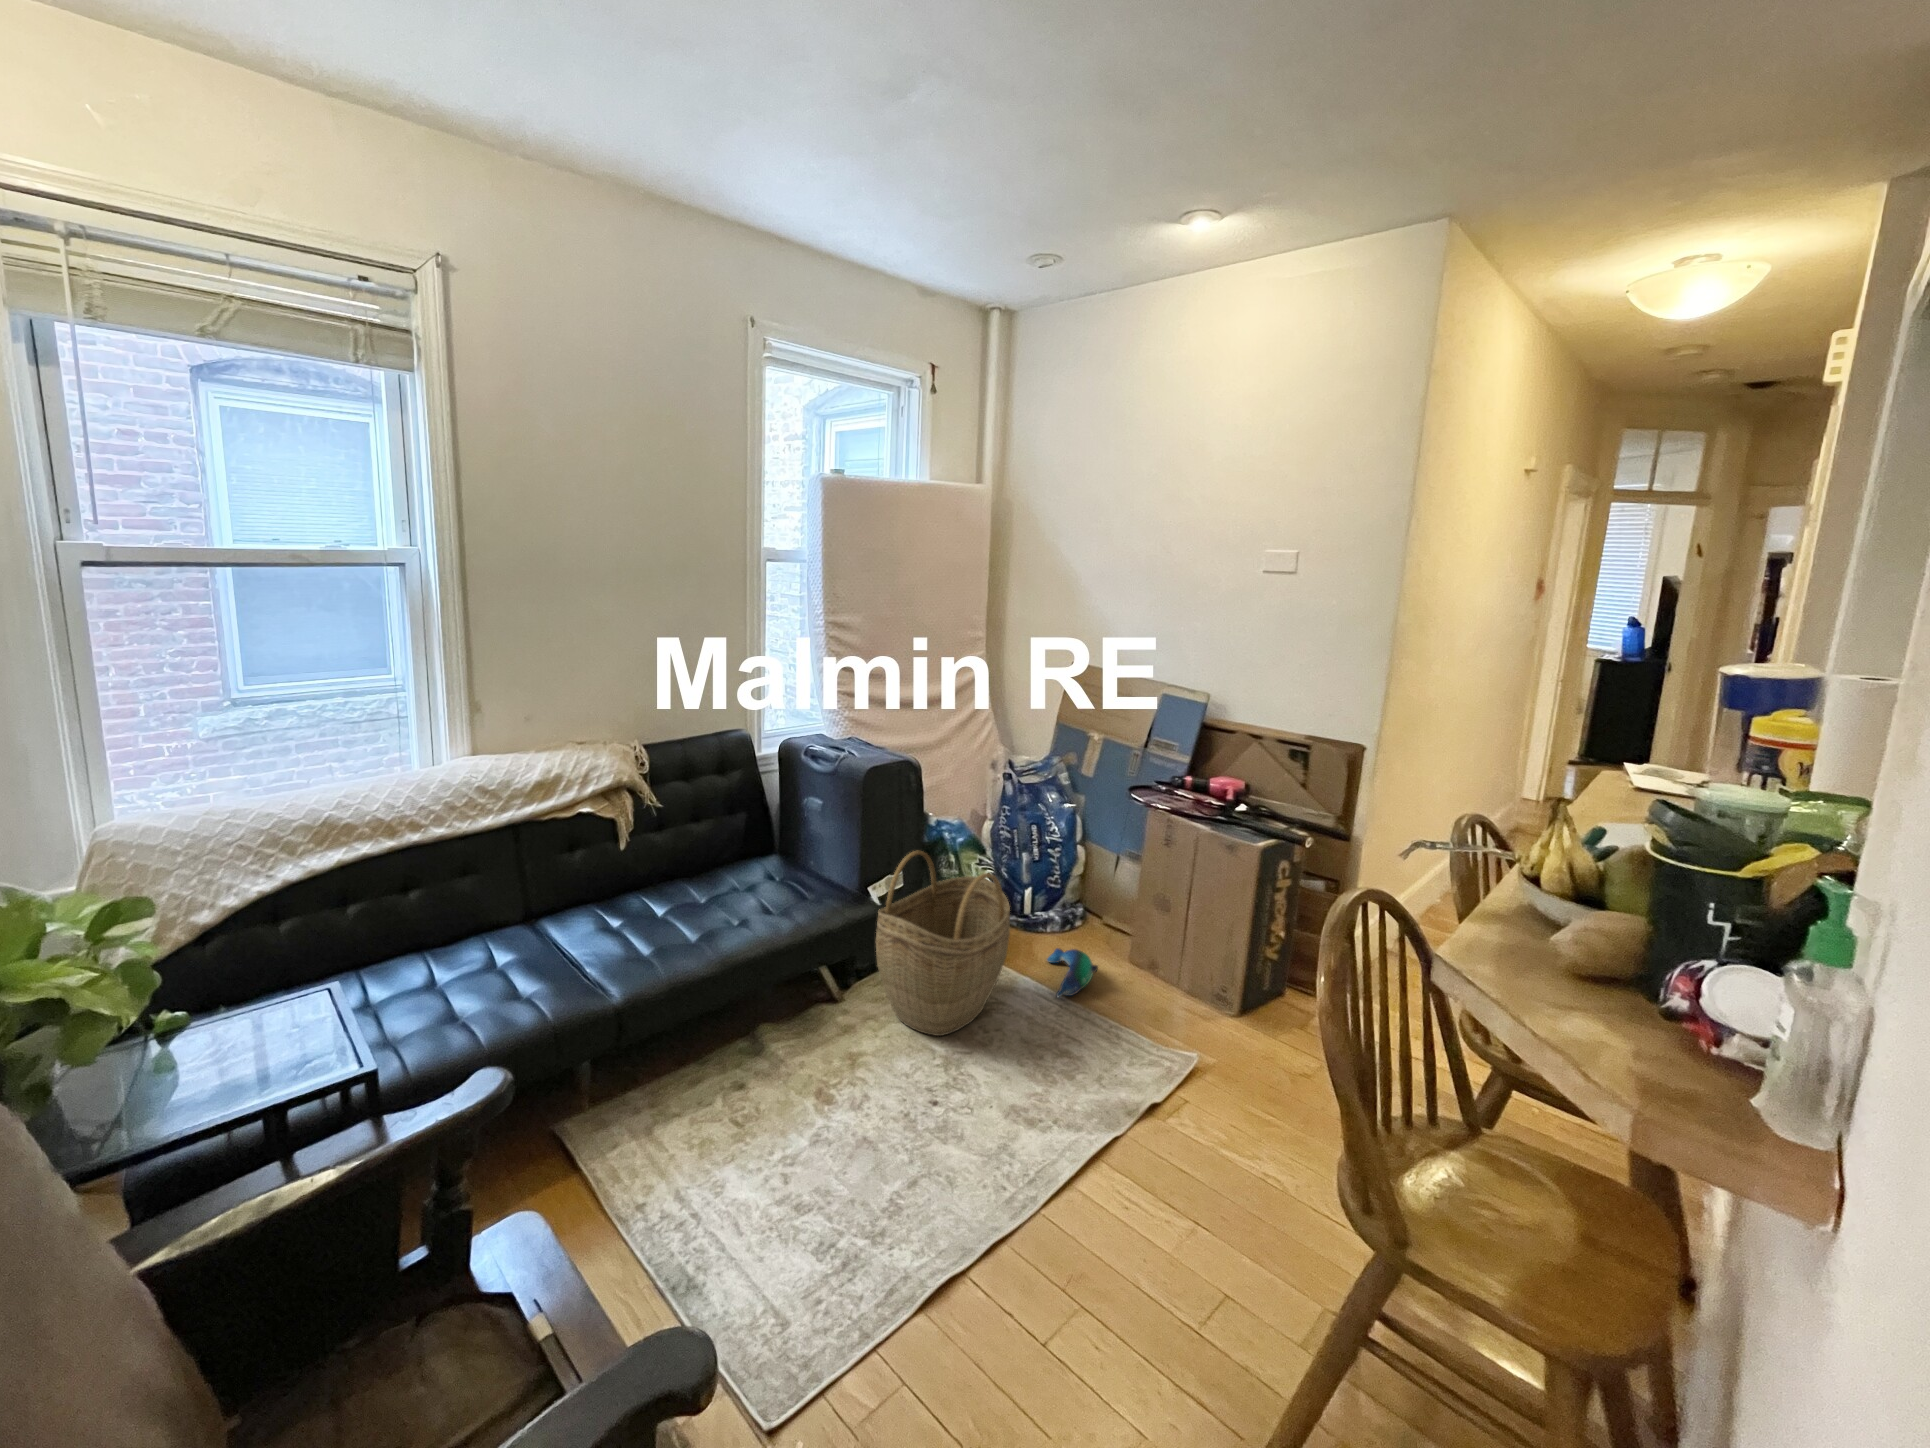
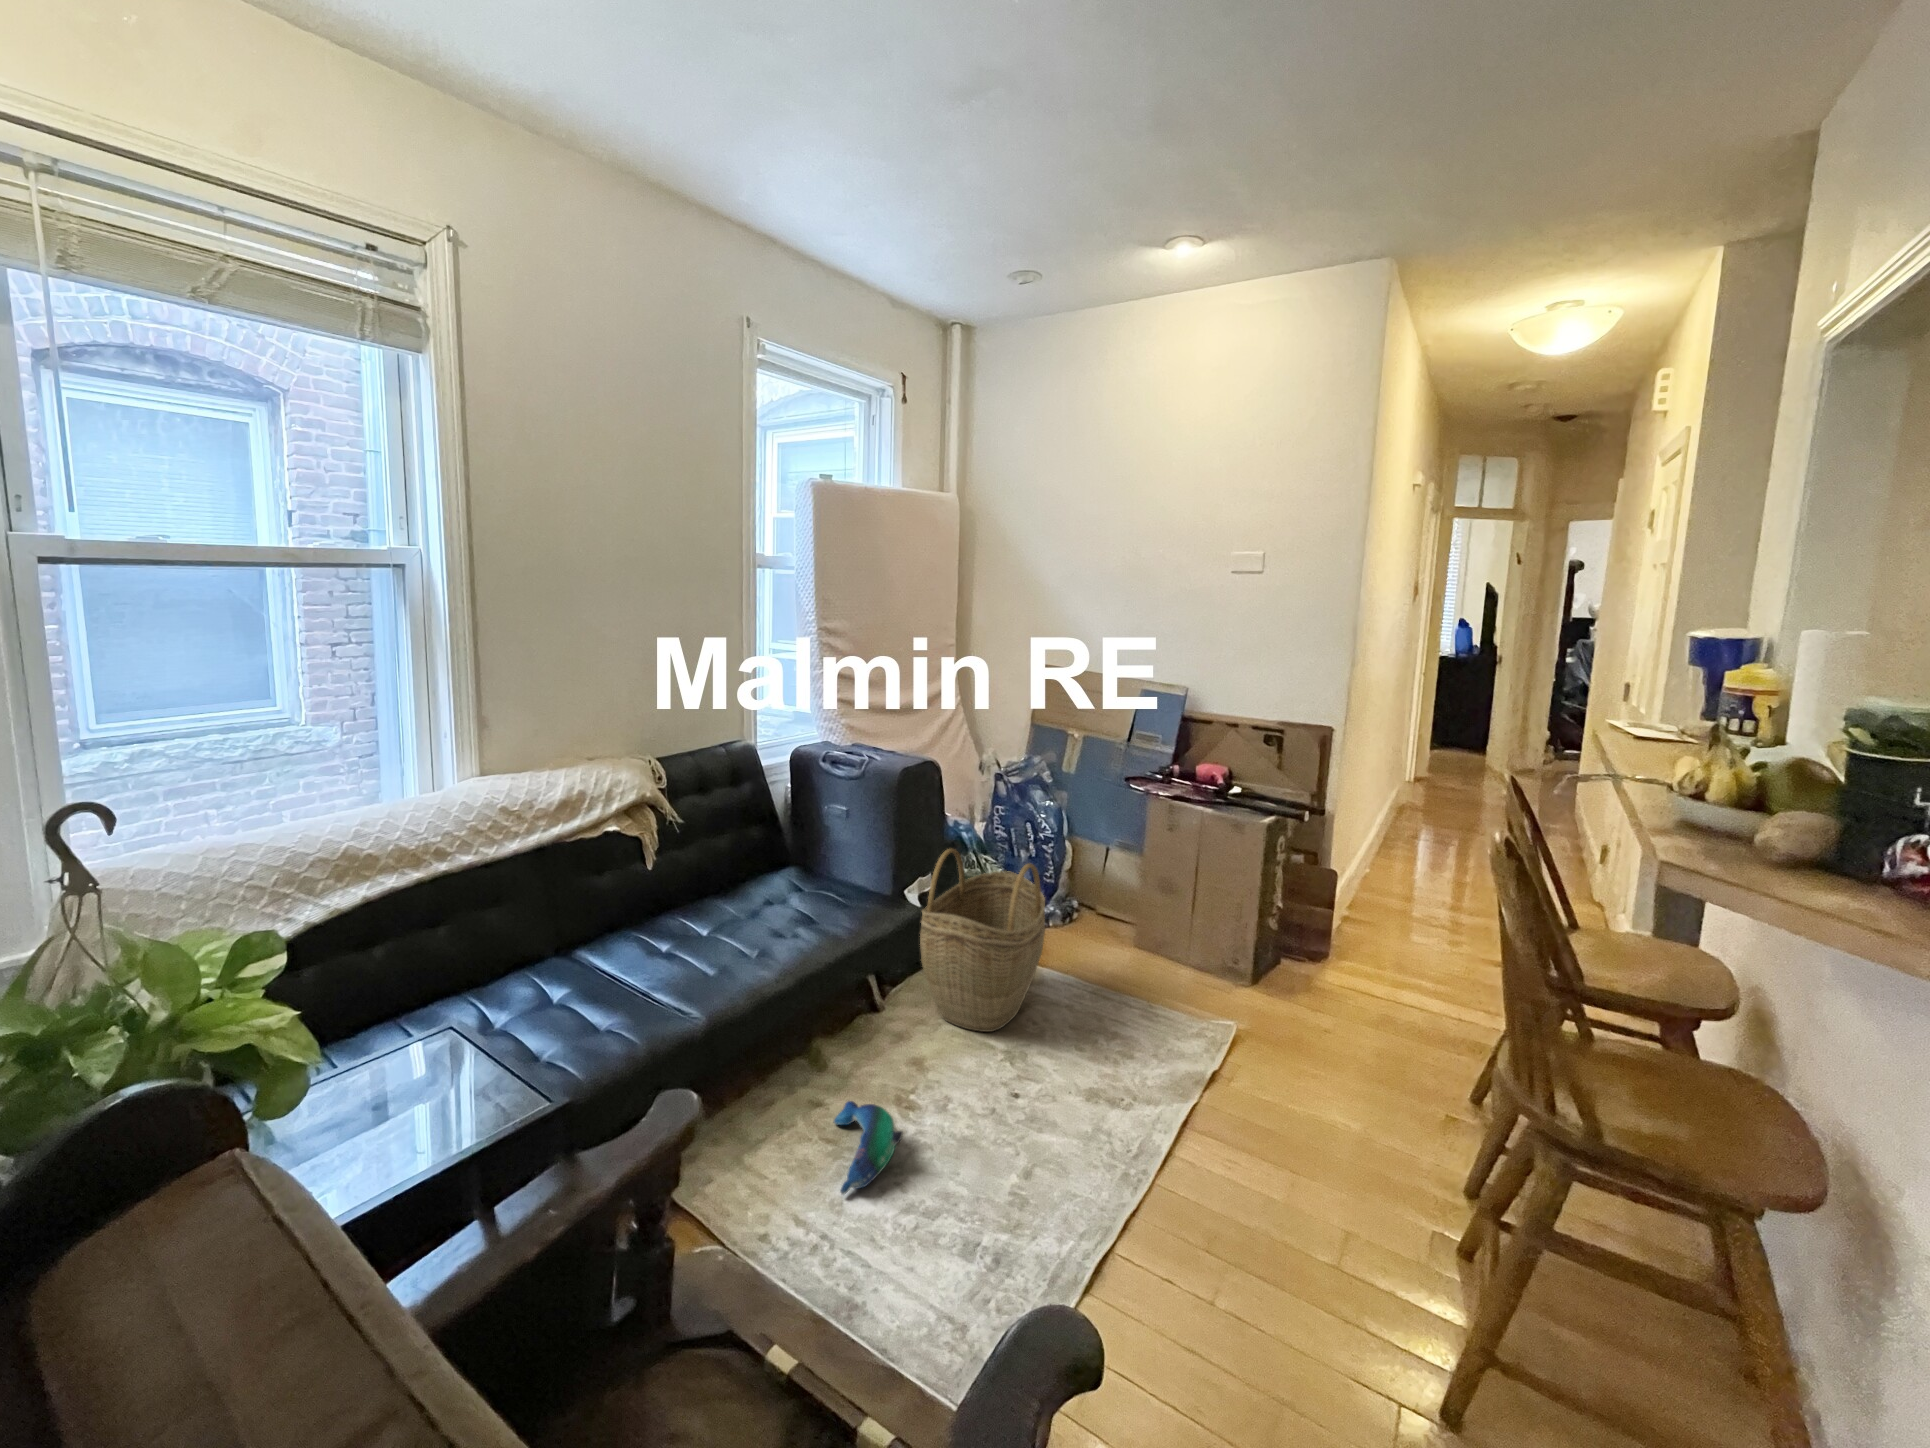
plush toy: present [1047,948,1098,997] -> present [834,1101,903,1194]

